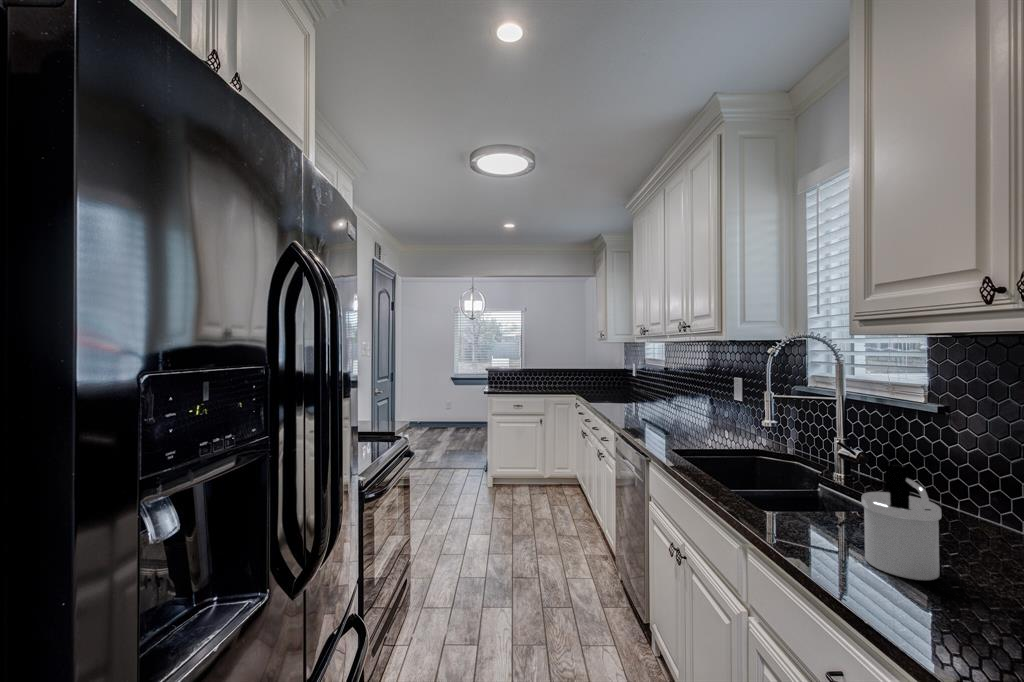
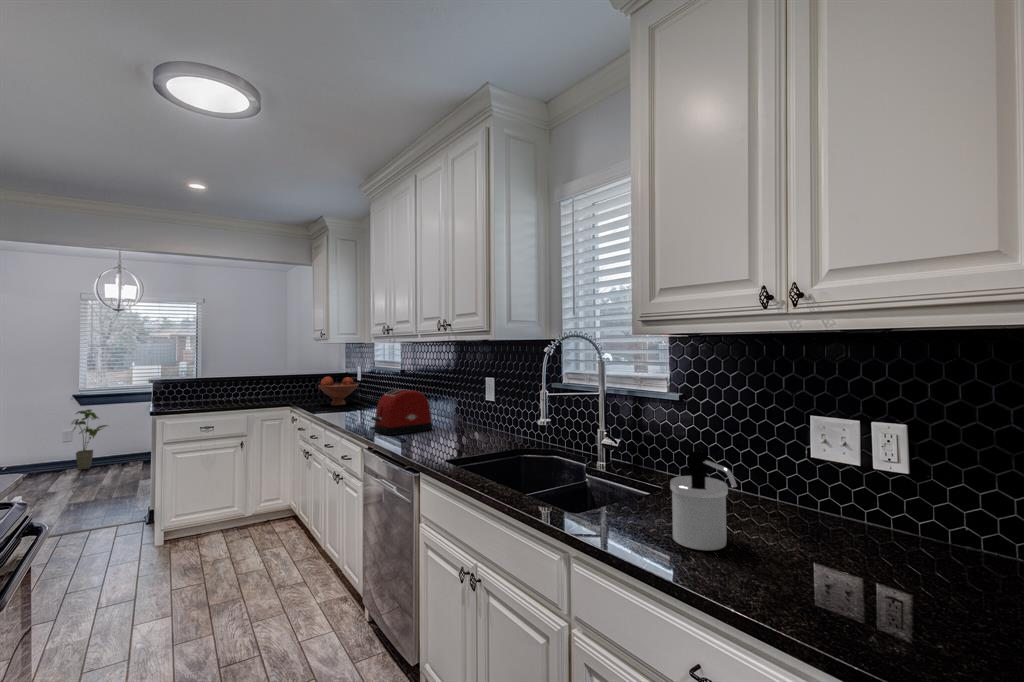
fruit bowl: none [595,372,629,397] -> present [318,376,359,406]
toaster: none [623,385,679,424] -> present [371,389,432,435]
house plant: none [452,389,473,429] -> present [72,409,107,470]

